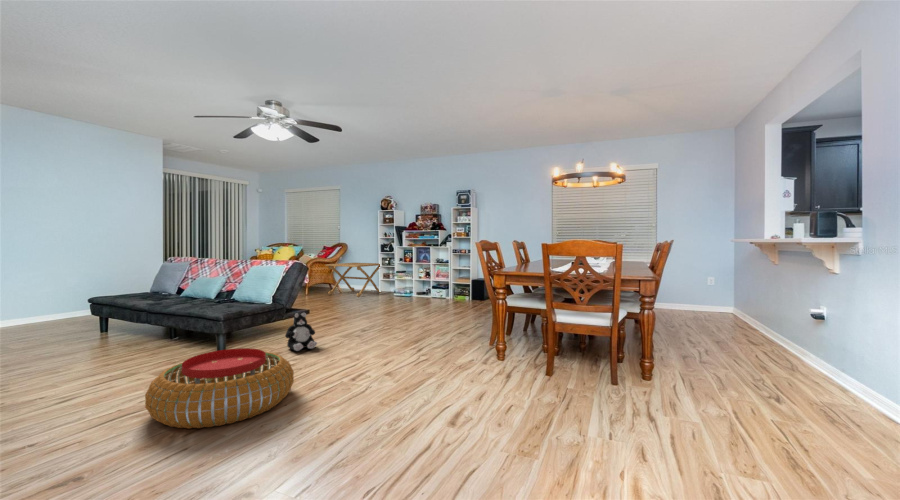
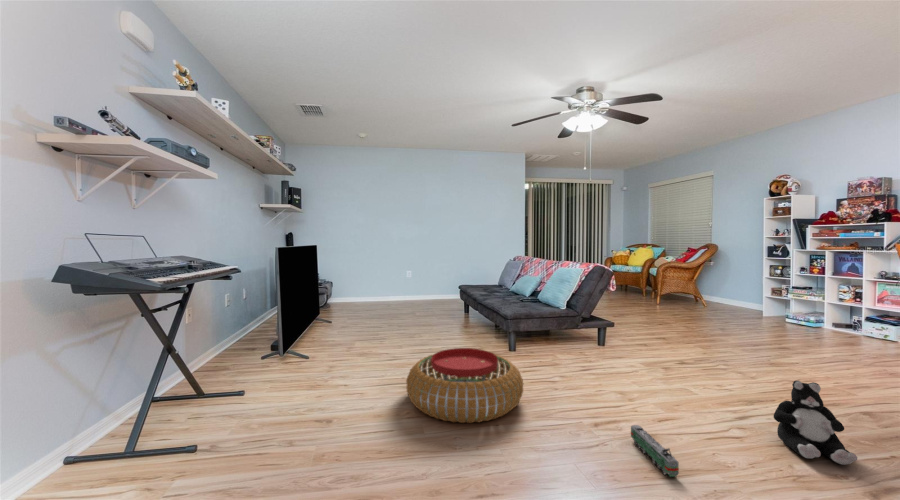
side table: present [325,263,381,297] -> none [680,269,773,315]
plush toy: present [285,312,317,351] -> present [774,380,857,465]
toy train: none [382,365,421,385] -> present [631,425,679,477]

